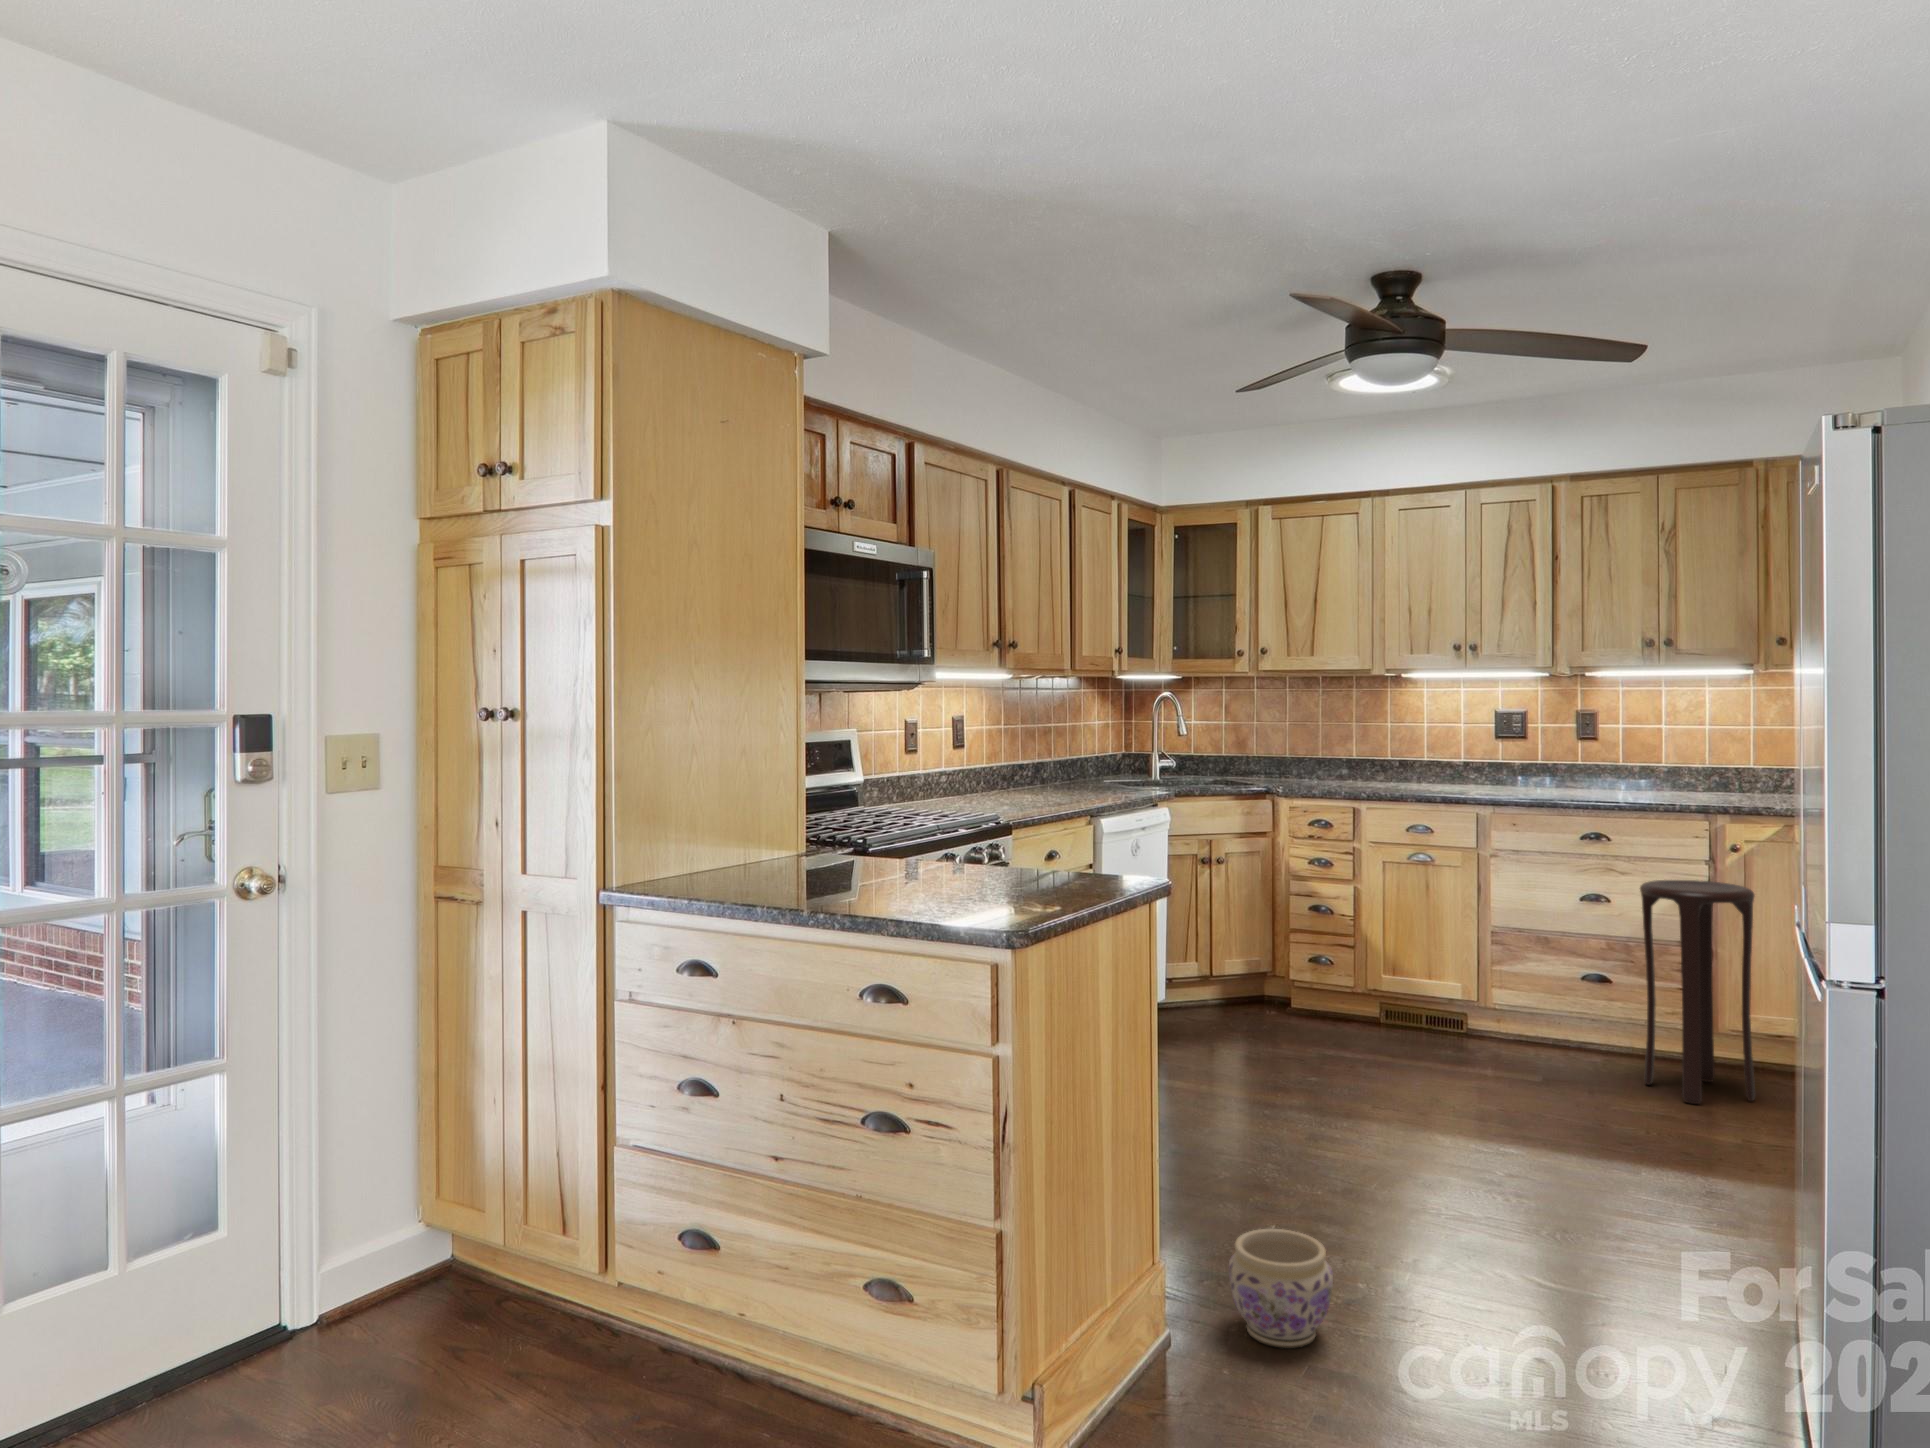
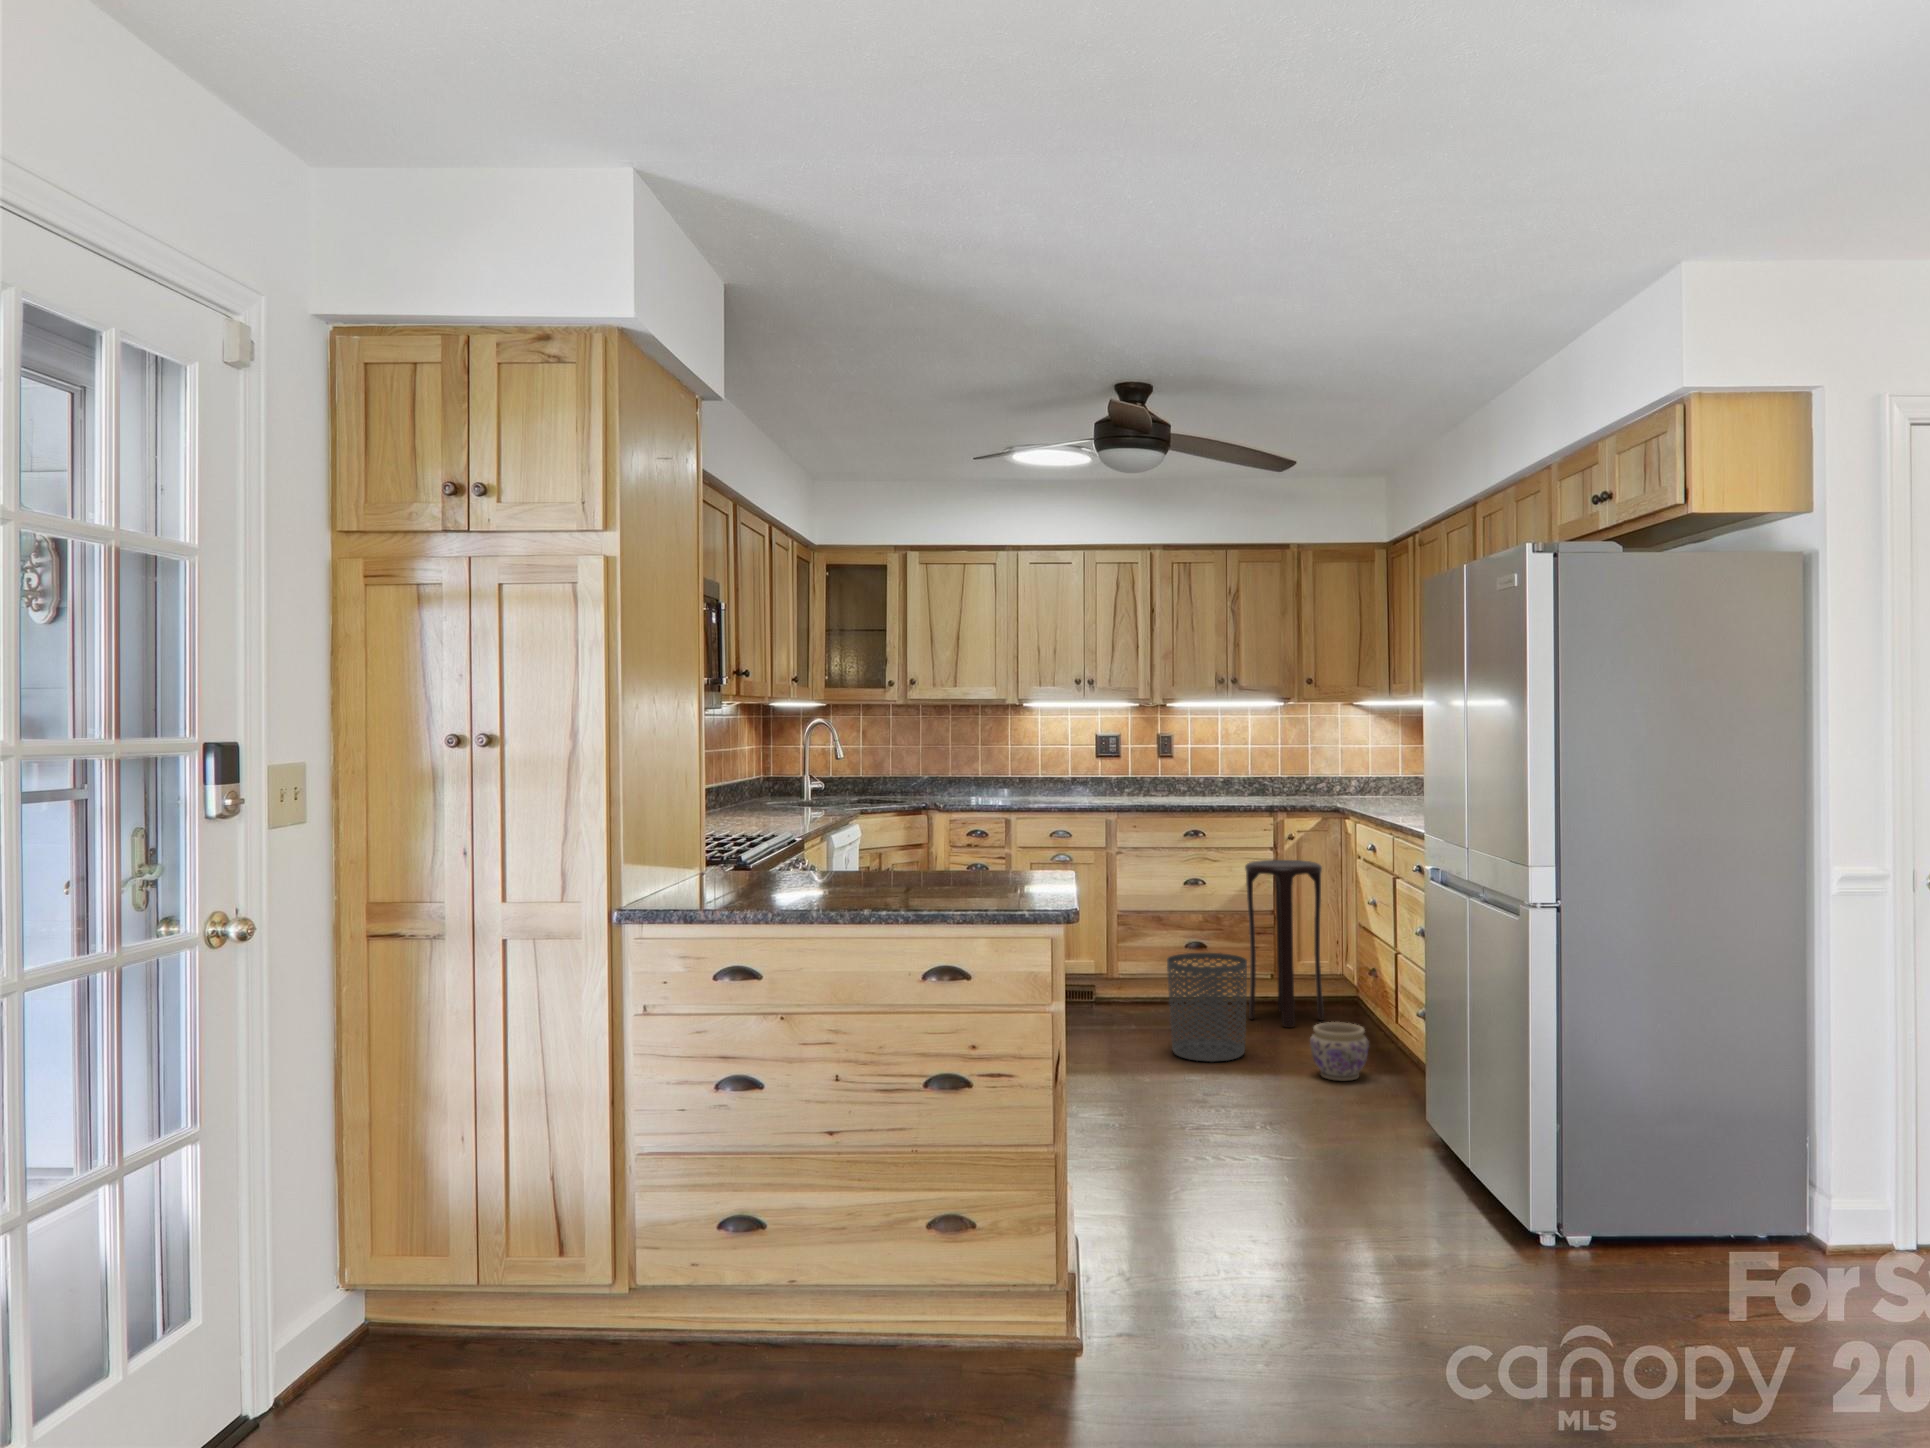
waste bin: none [1487,991,1598,1136] -> present [1167,953,1247,1062]
planter: present [1229,1229,1333,1349] -> present [1310,1022,1369,1081]

